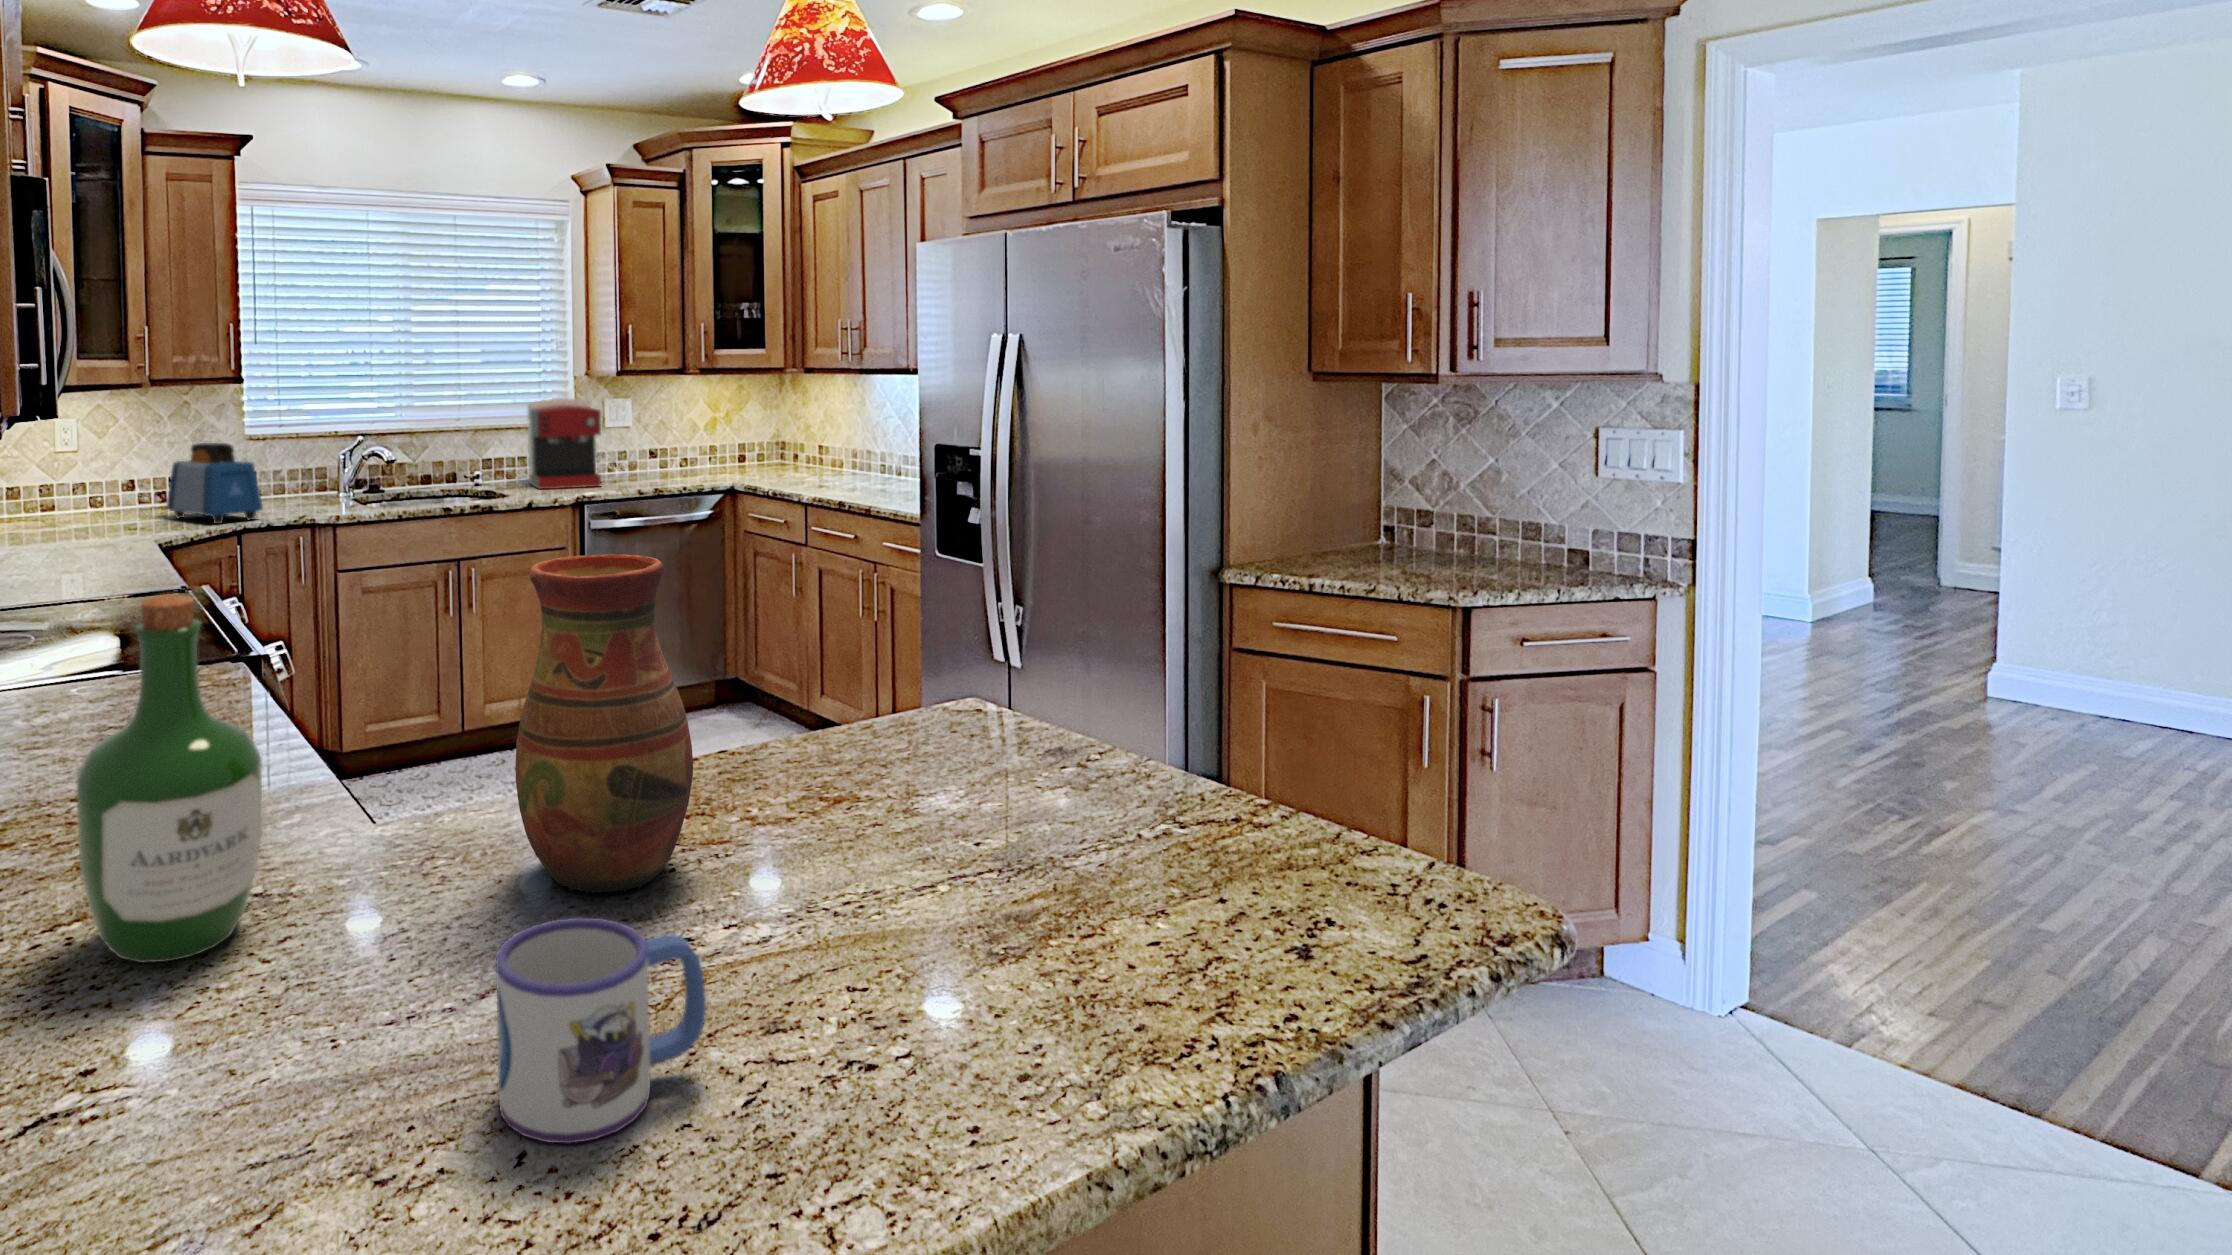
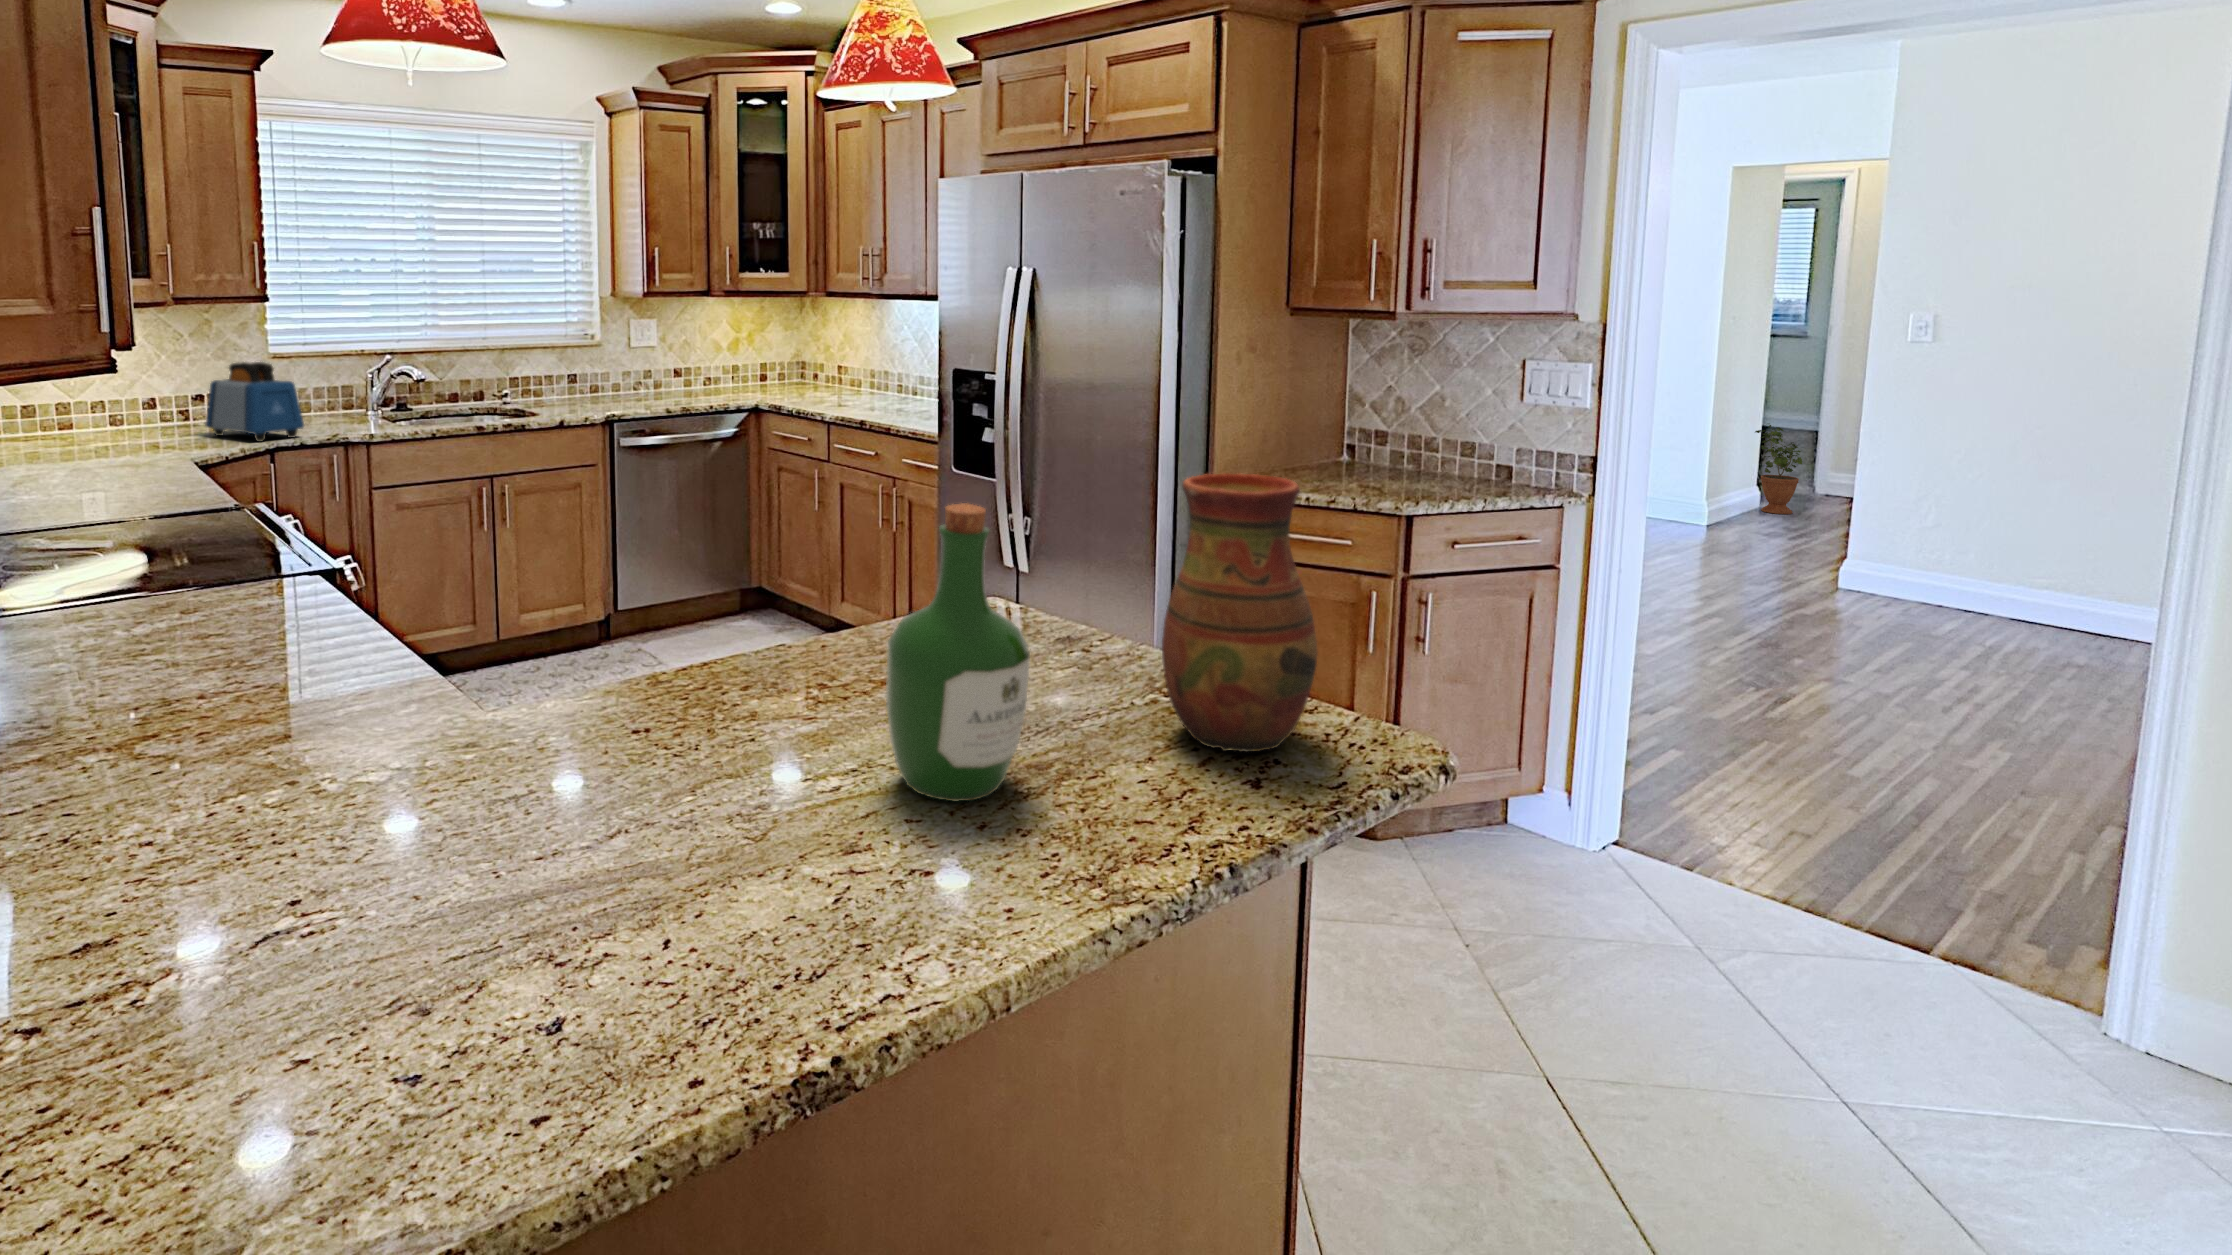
coffee maker: present [528,398,601,489] -> none [559,319,633,407]
potted plant: none [1875,506,1939,611] -> present [1755,425,1802,514]
vase: present [515,554,693,894] -> present [1162,473,1317,752]
wine bottle: present [77,594,262,963] -> present [886,503,1030,801]
mug: present [496,918,706,1144] -> none [638,767,802,934]

